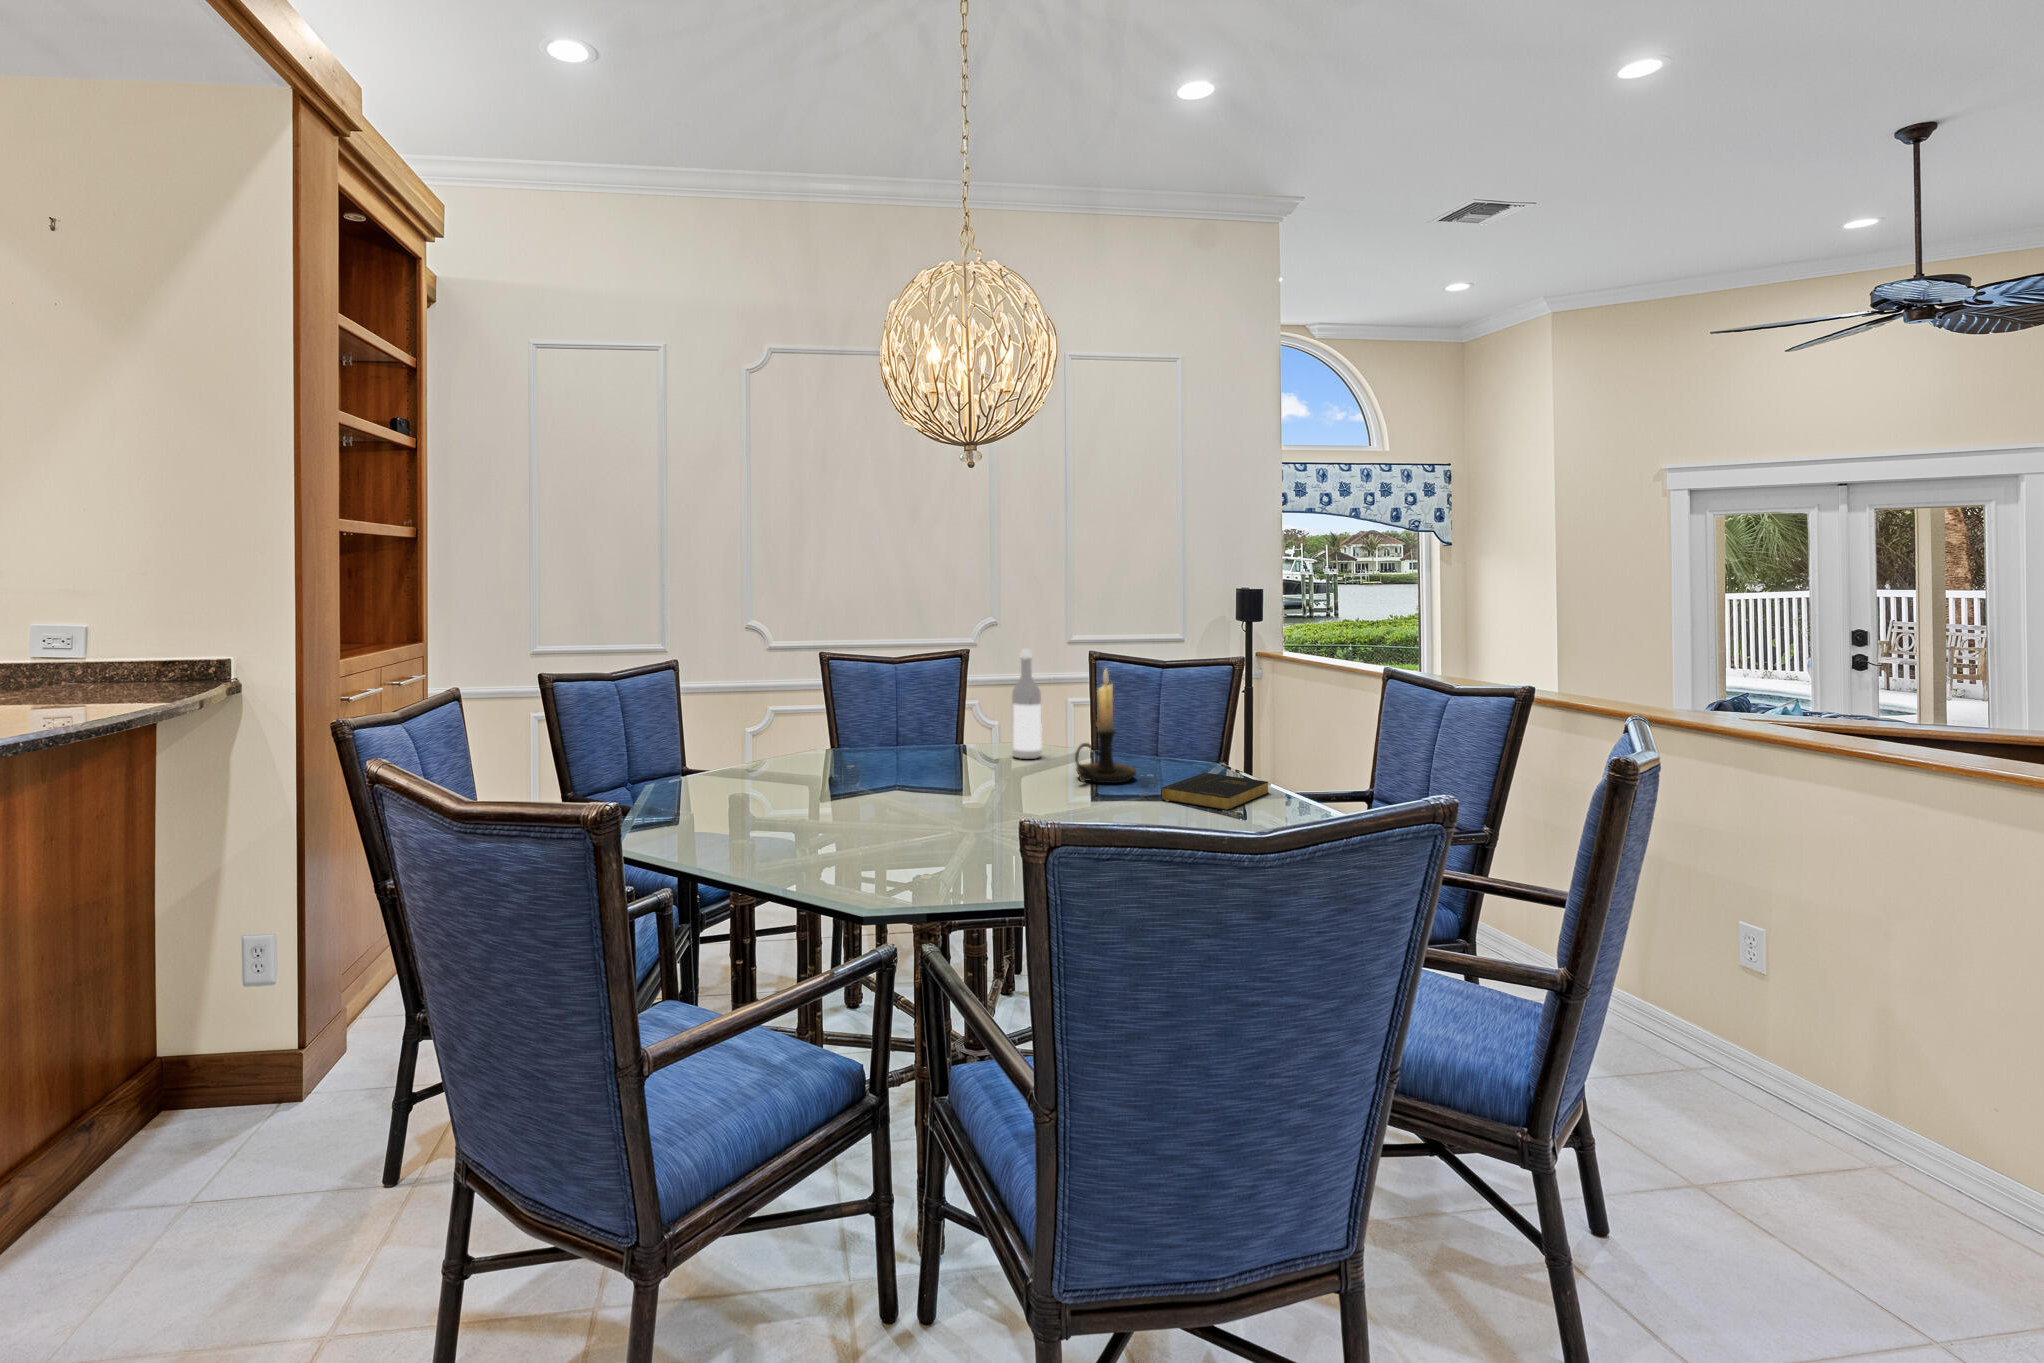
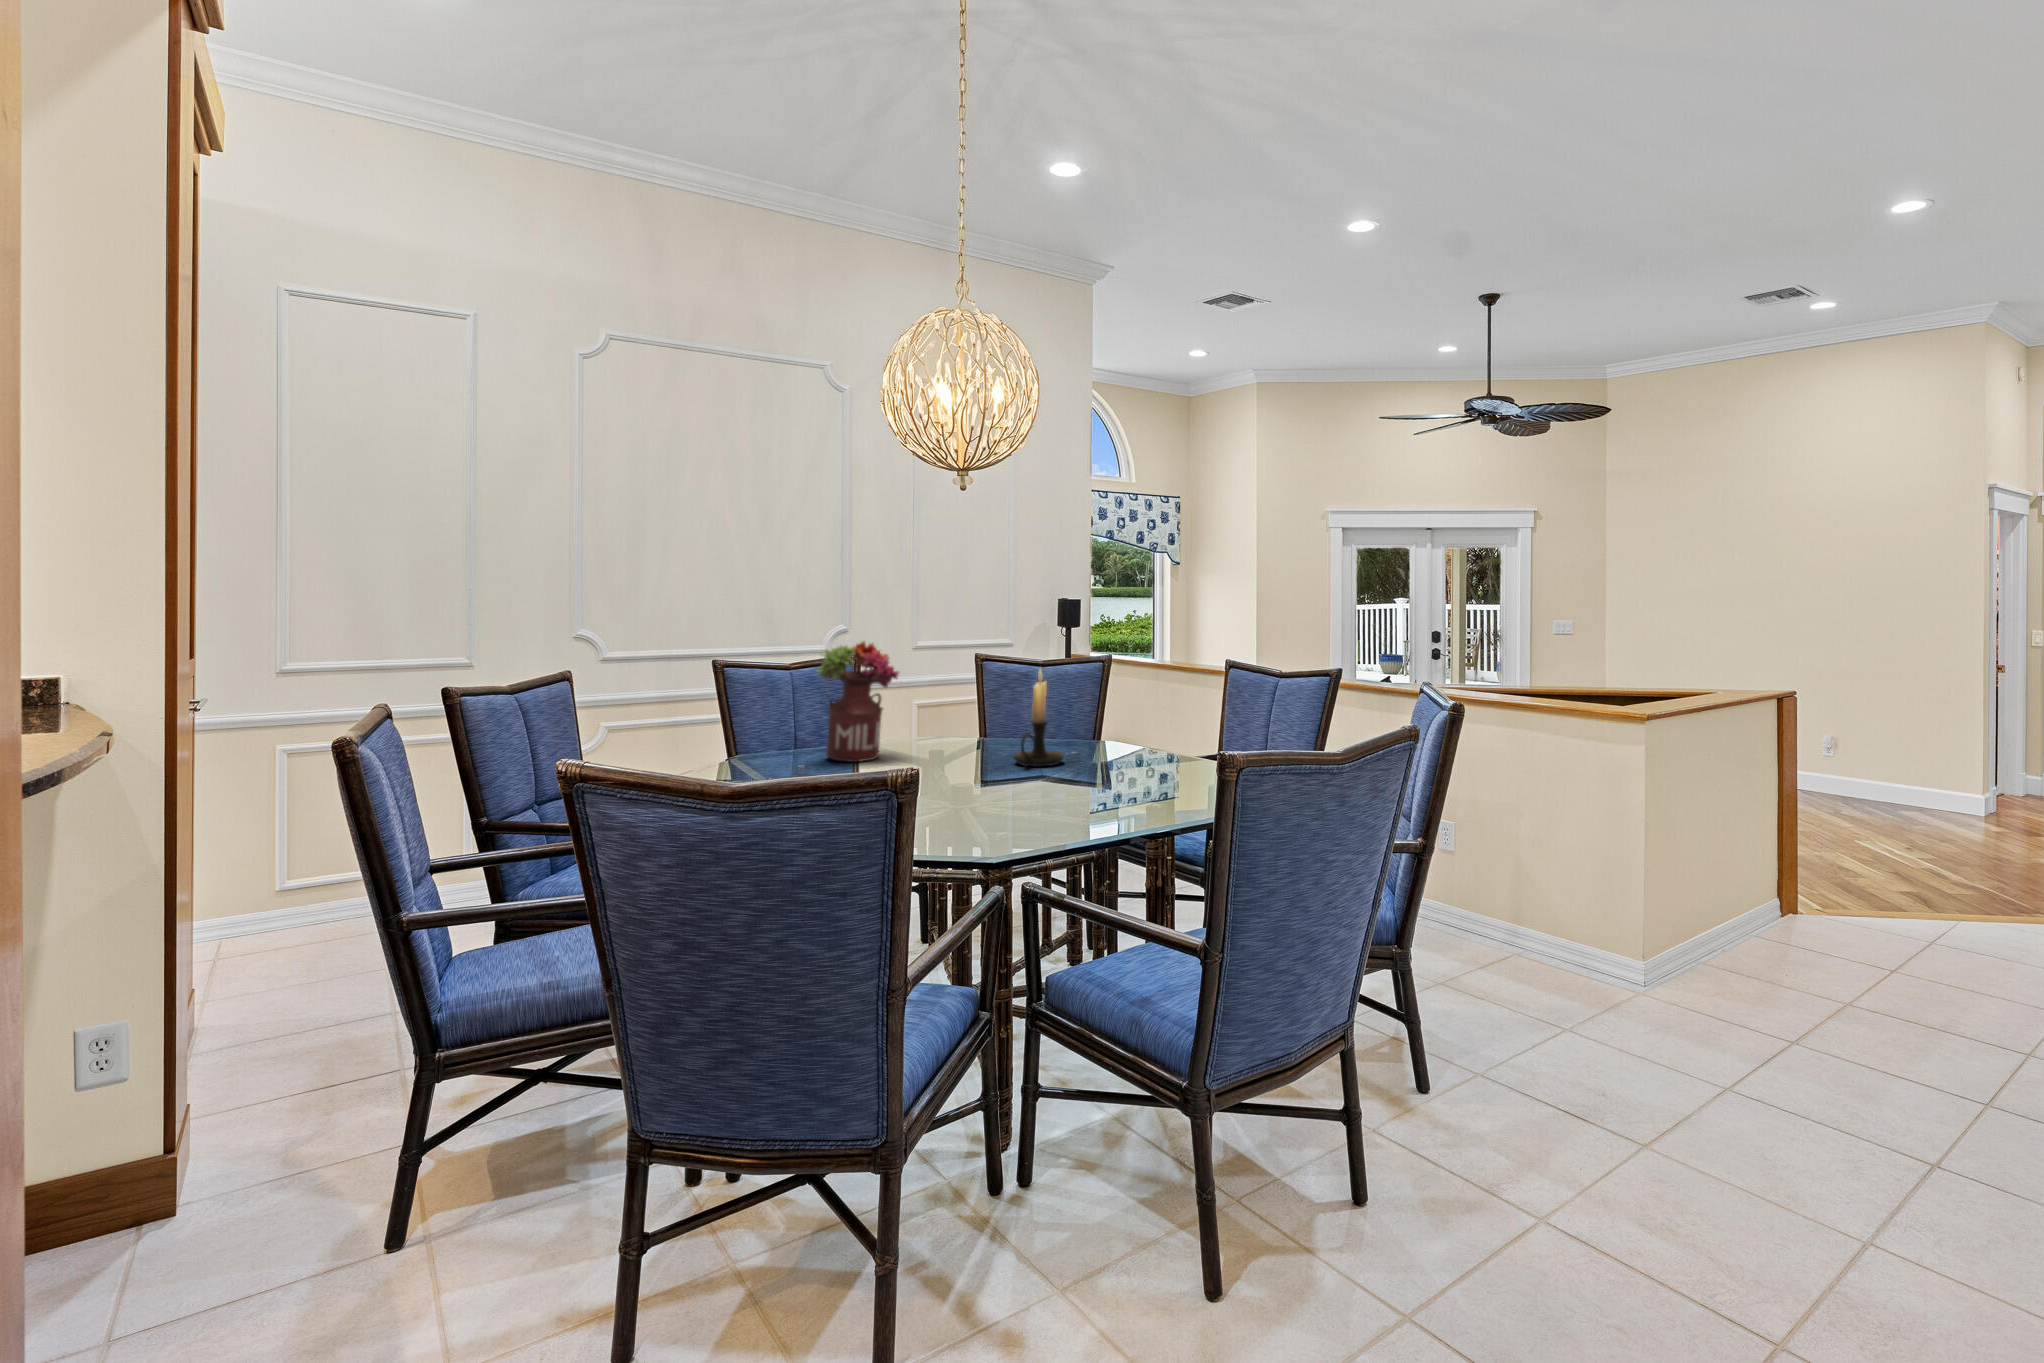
flower arrangement: none [882,631,967,759] -> present [817,641,899,762]
wine bottle: present [1012,650,1042,759] -> none [937,656,964,755]
book: present [1161,773,1268,810] -> none [1101,751,1174,776]

